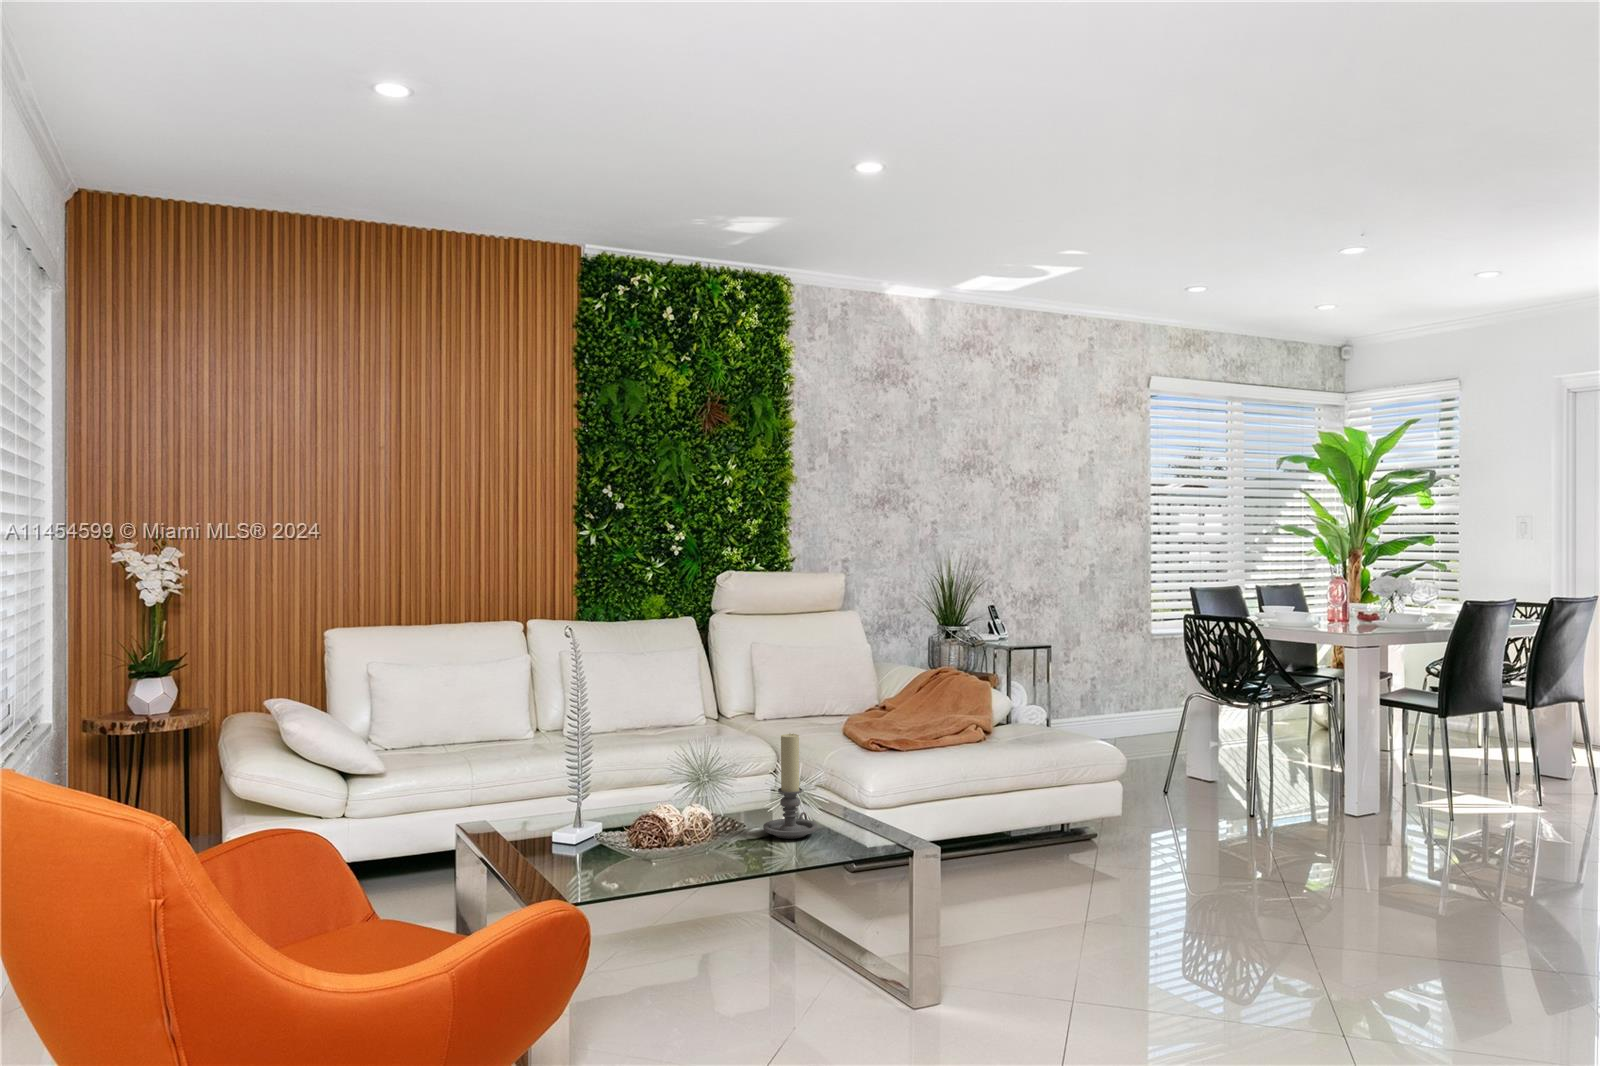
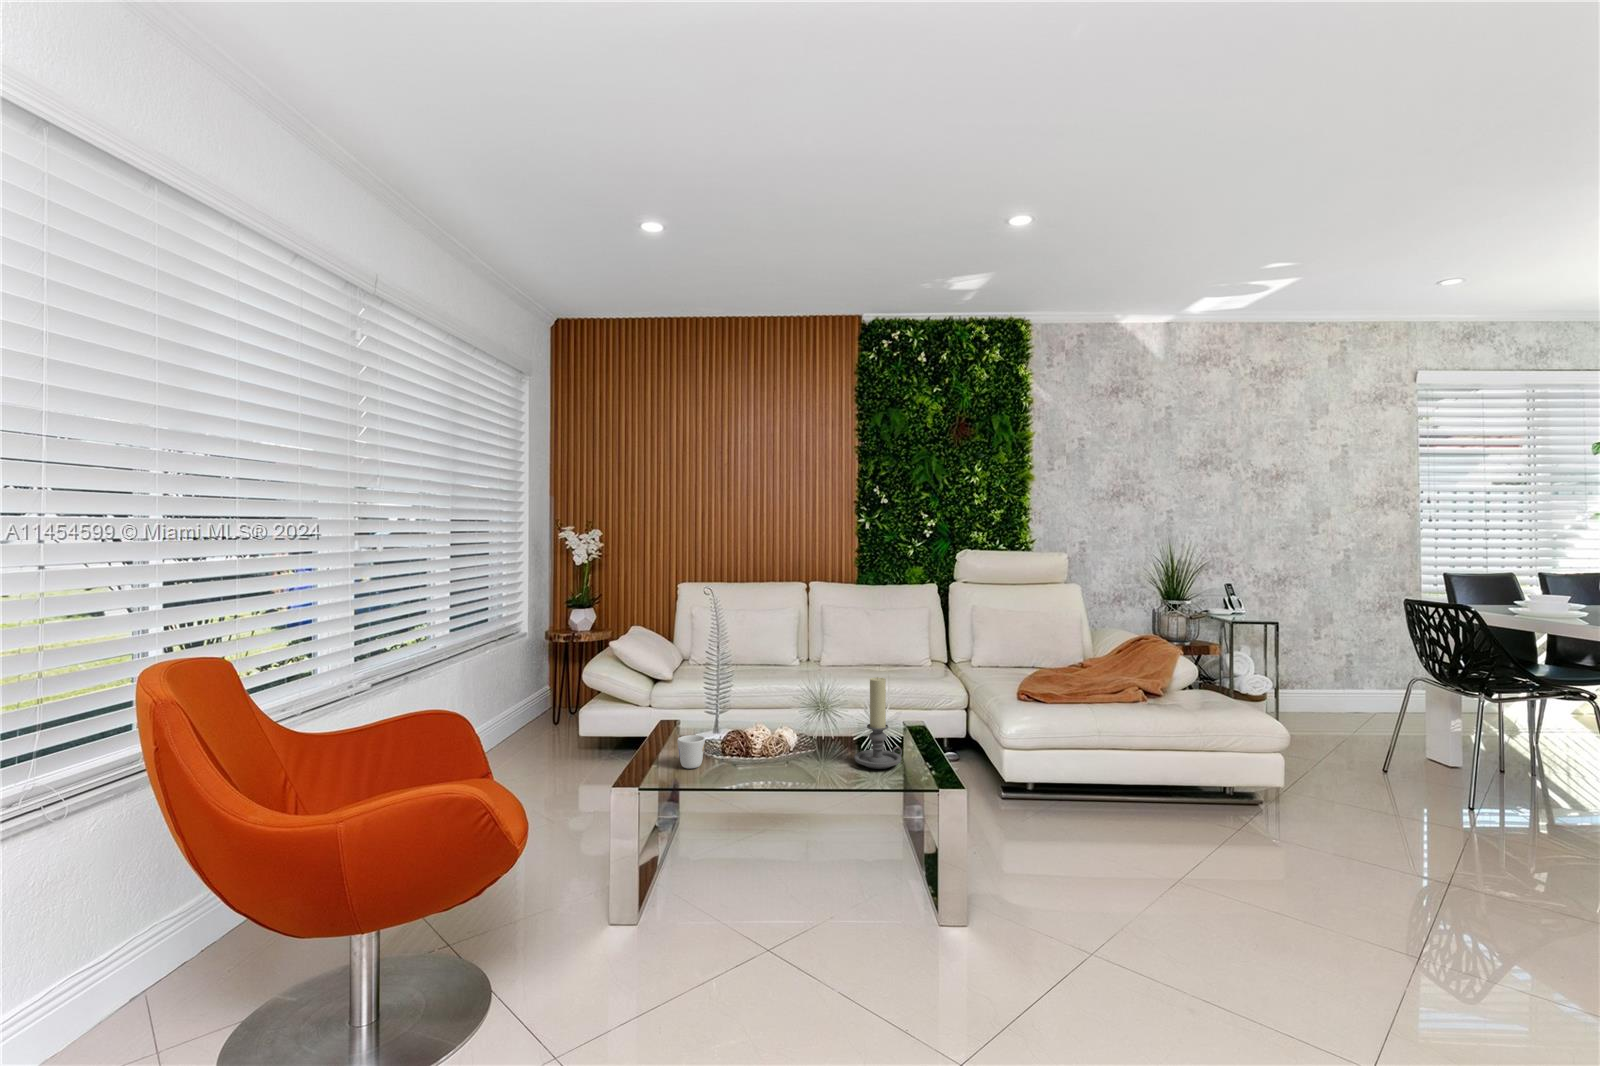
mug: none [569,826,604,868] -> present [677,735,705,768]

